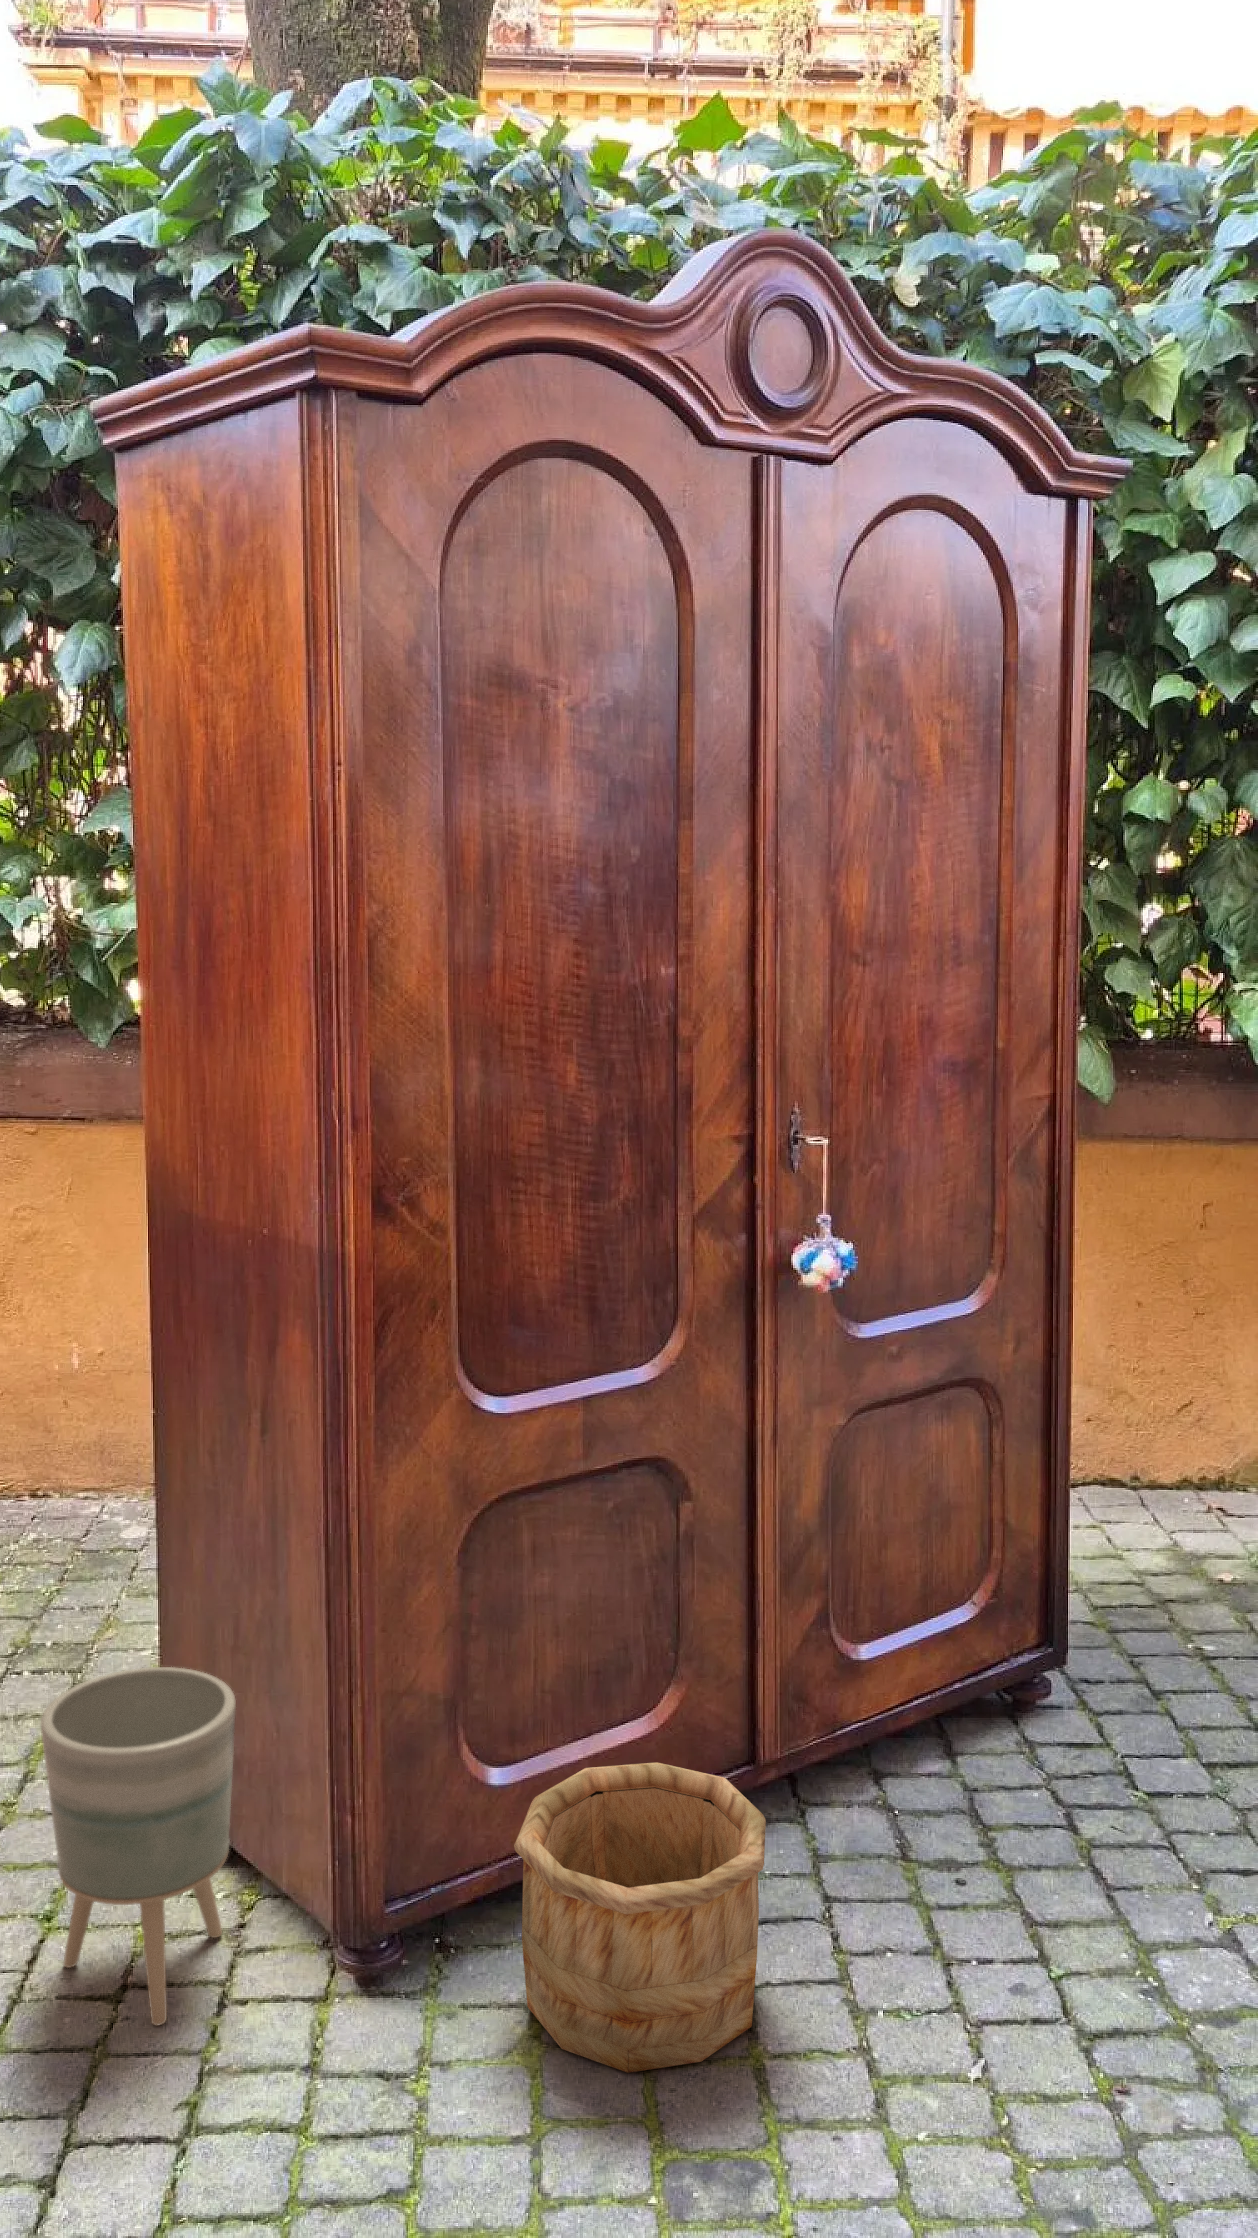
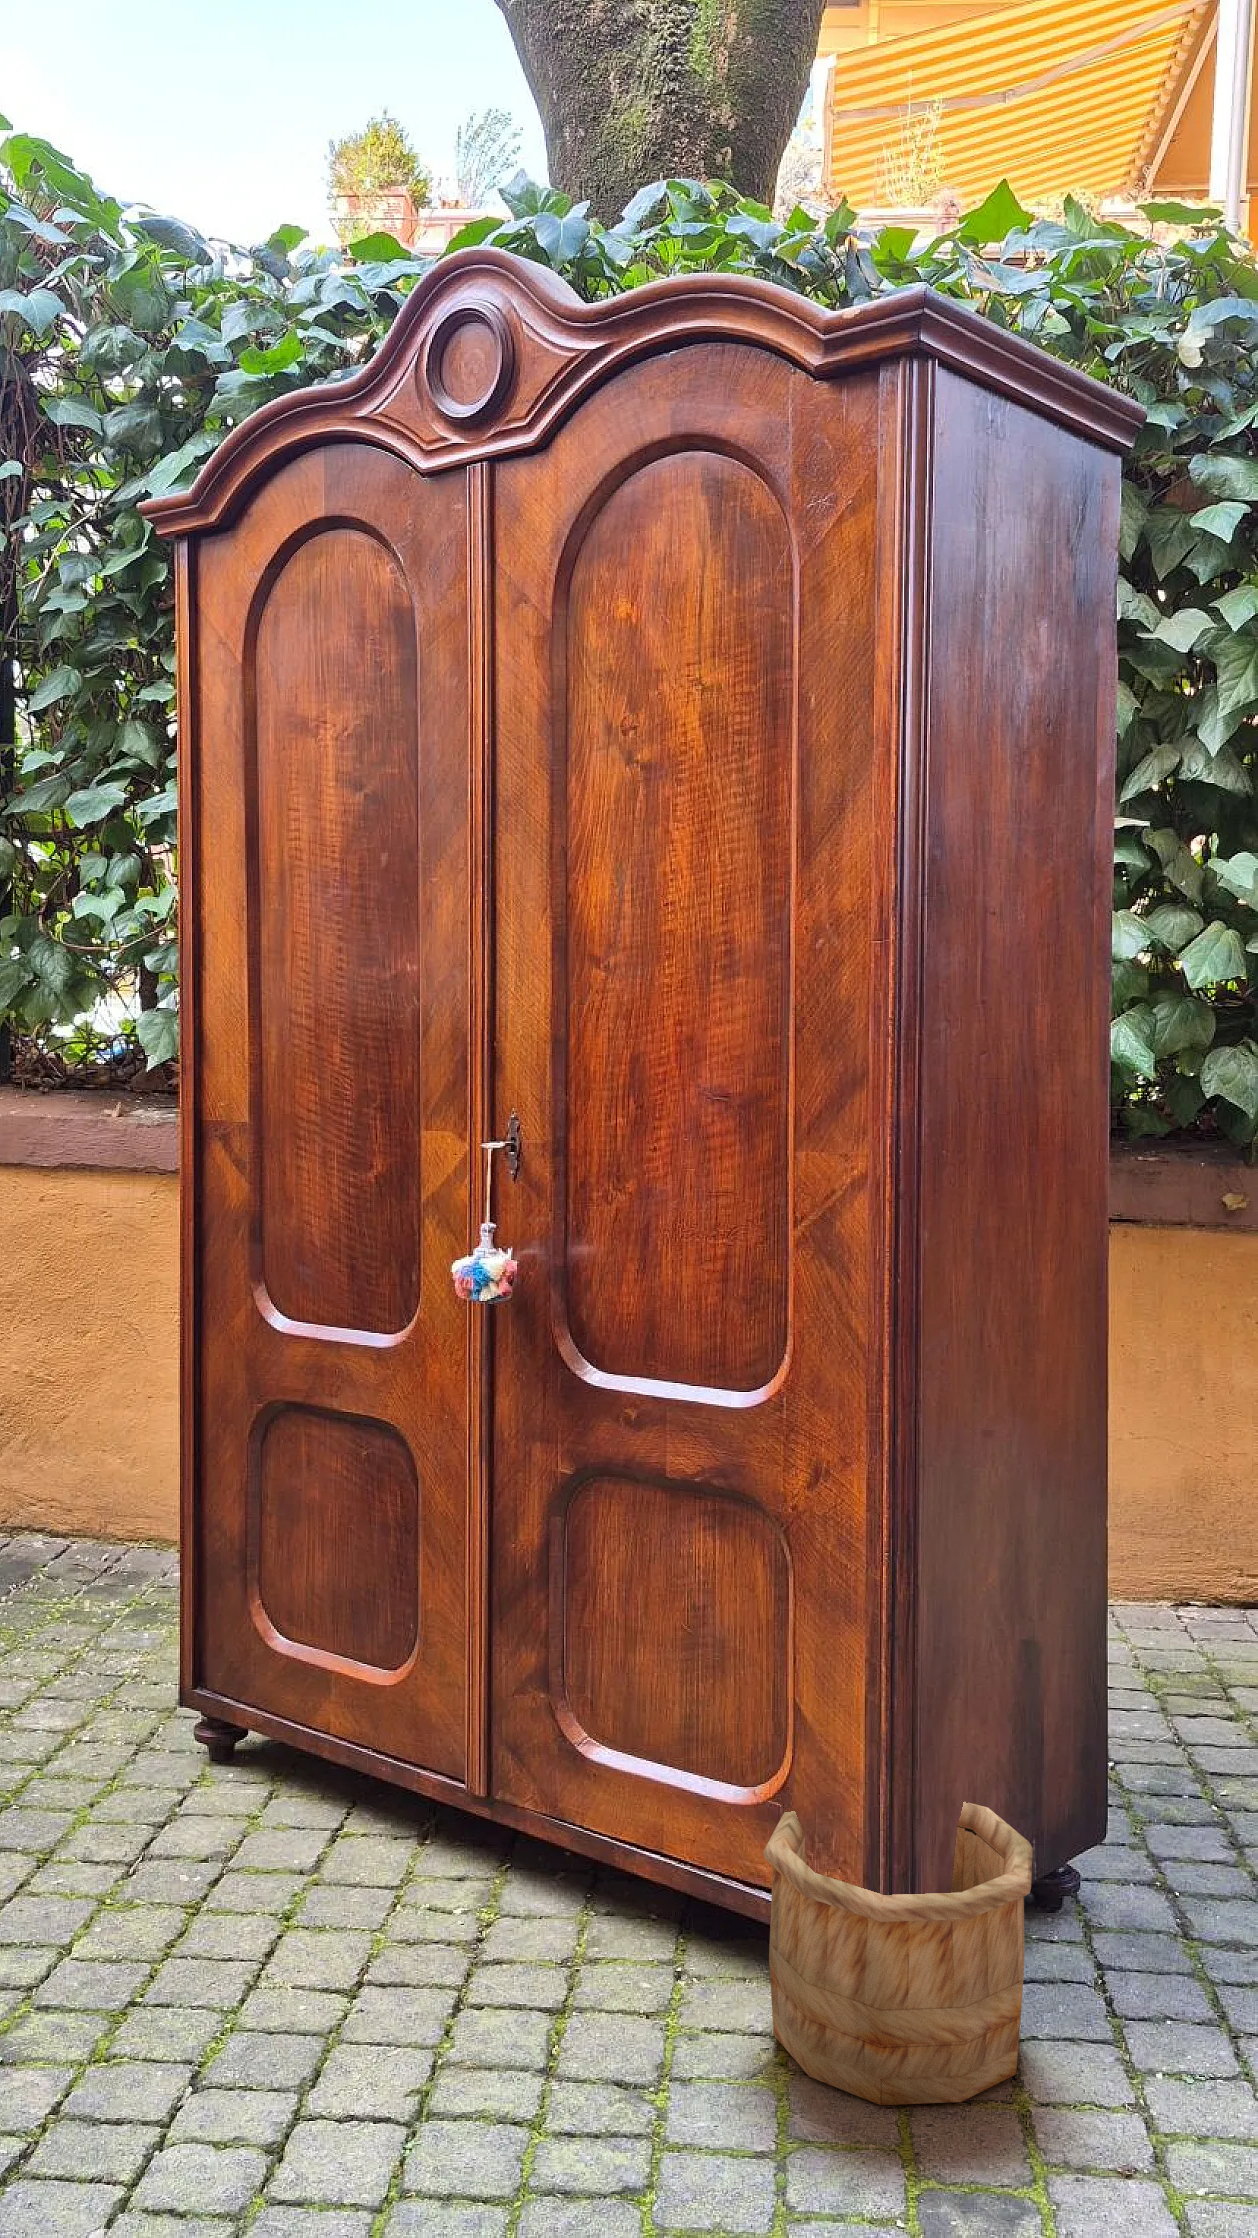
planter: present [41,1667,236,2025] -> none [291,1656,483,2018]

